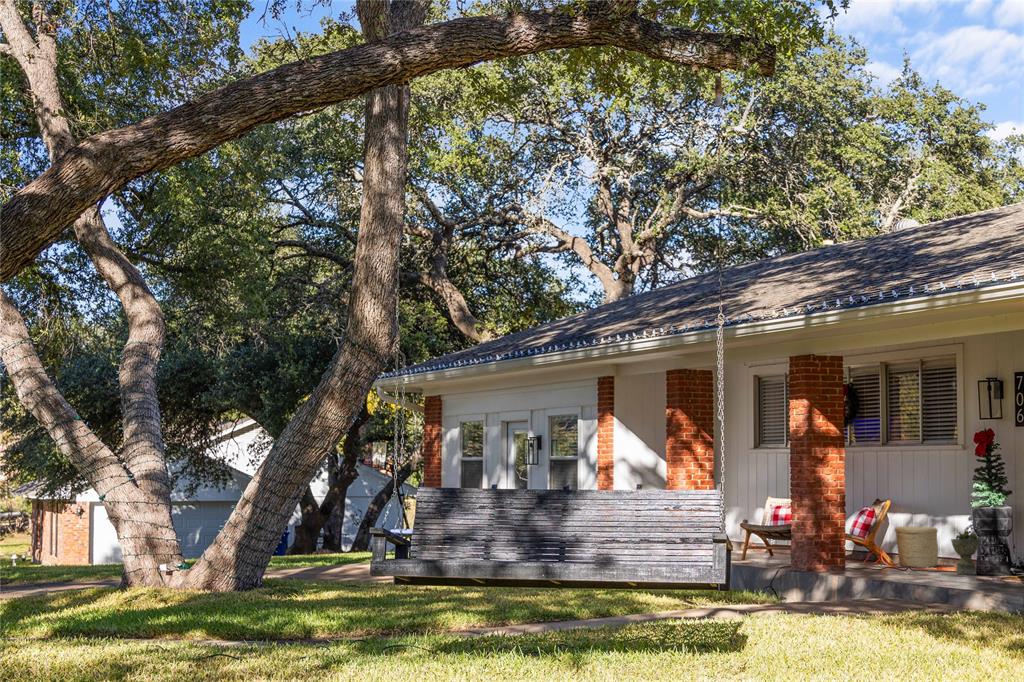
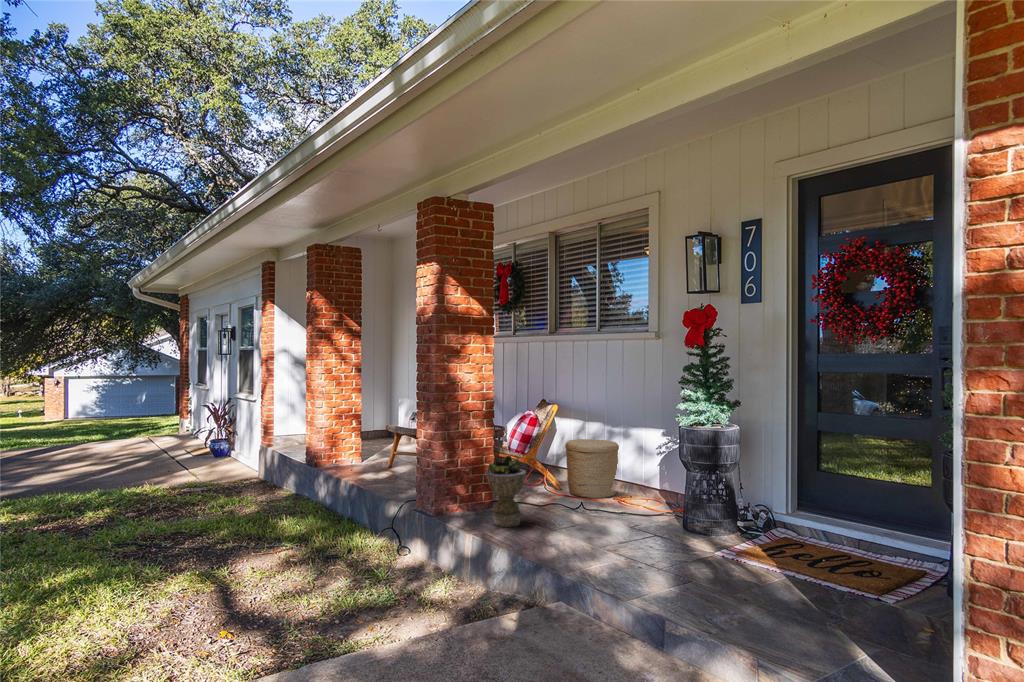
planter: present [951,531,979,575] -> present [486,456,526,527]

